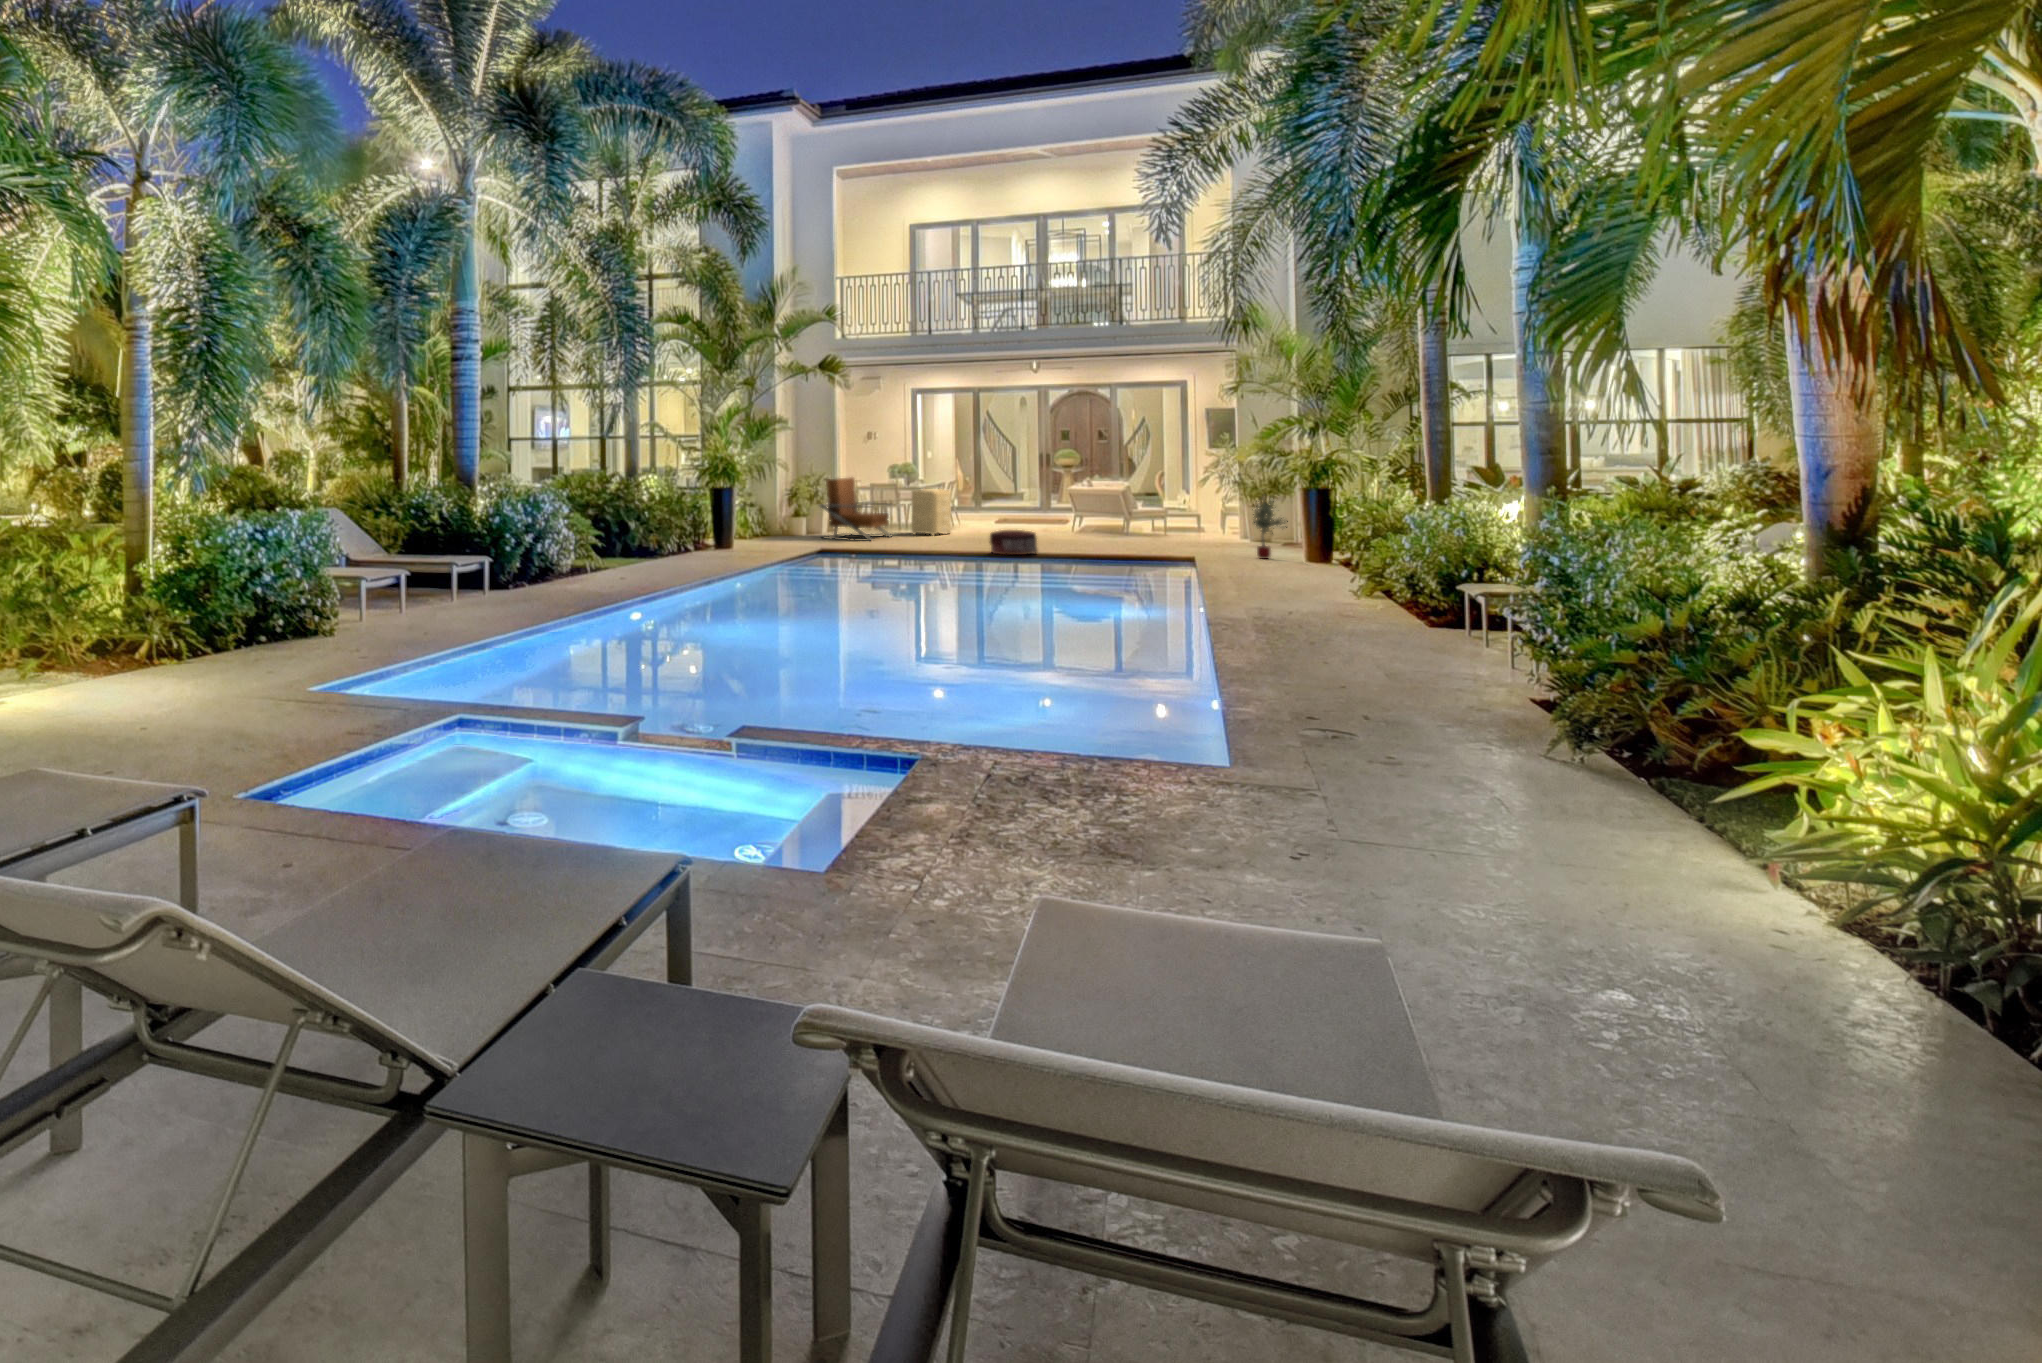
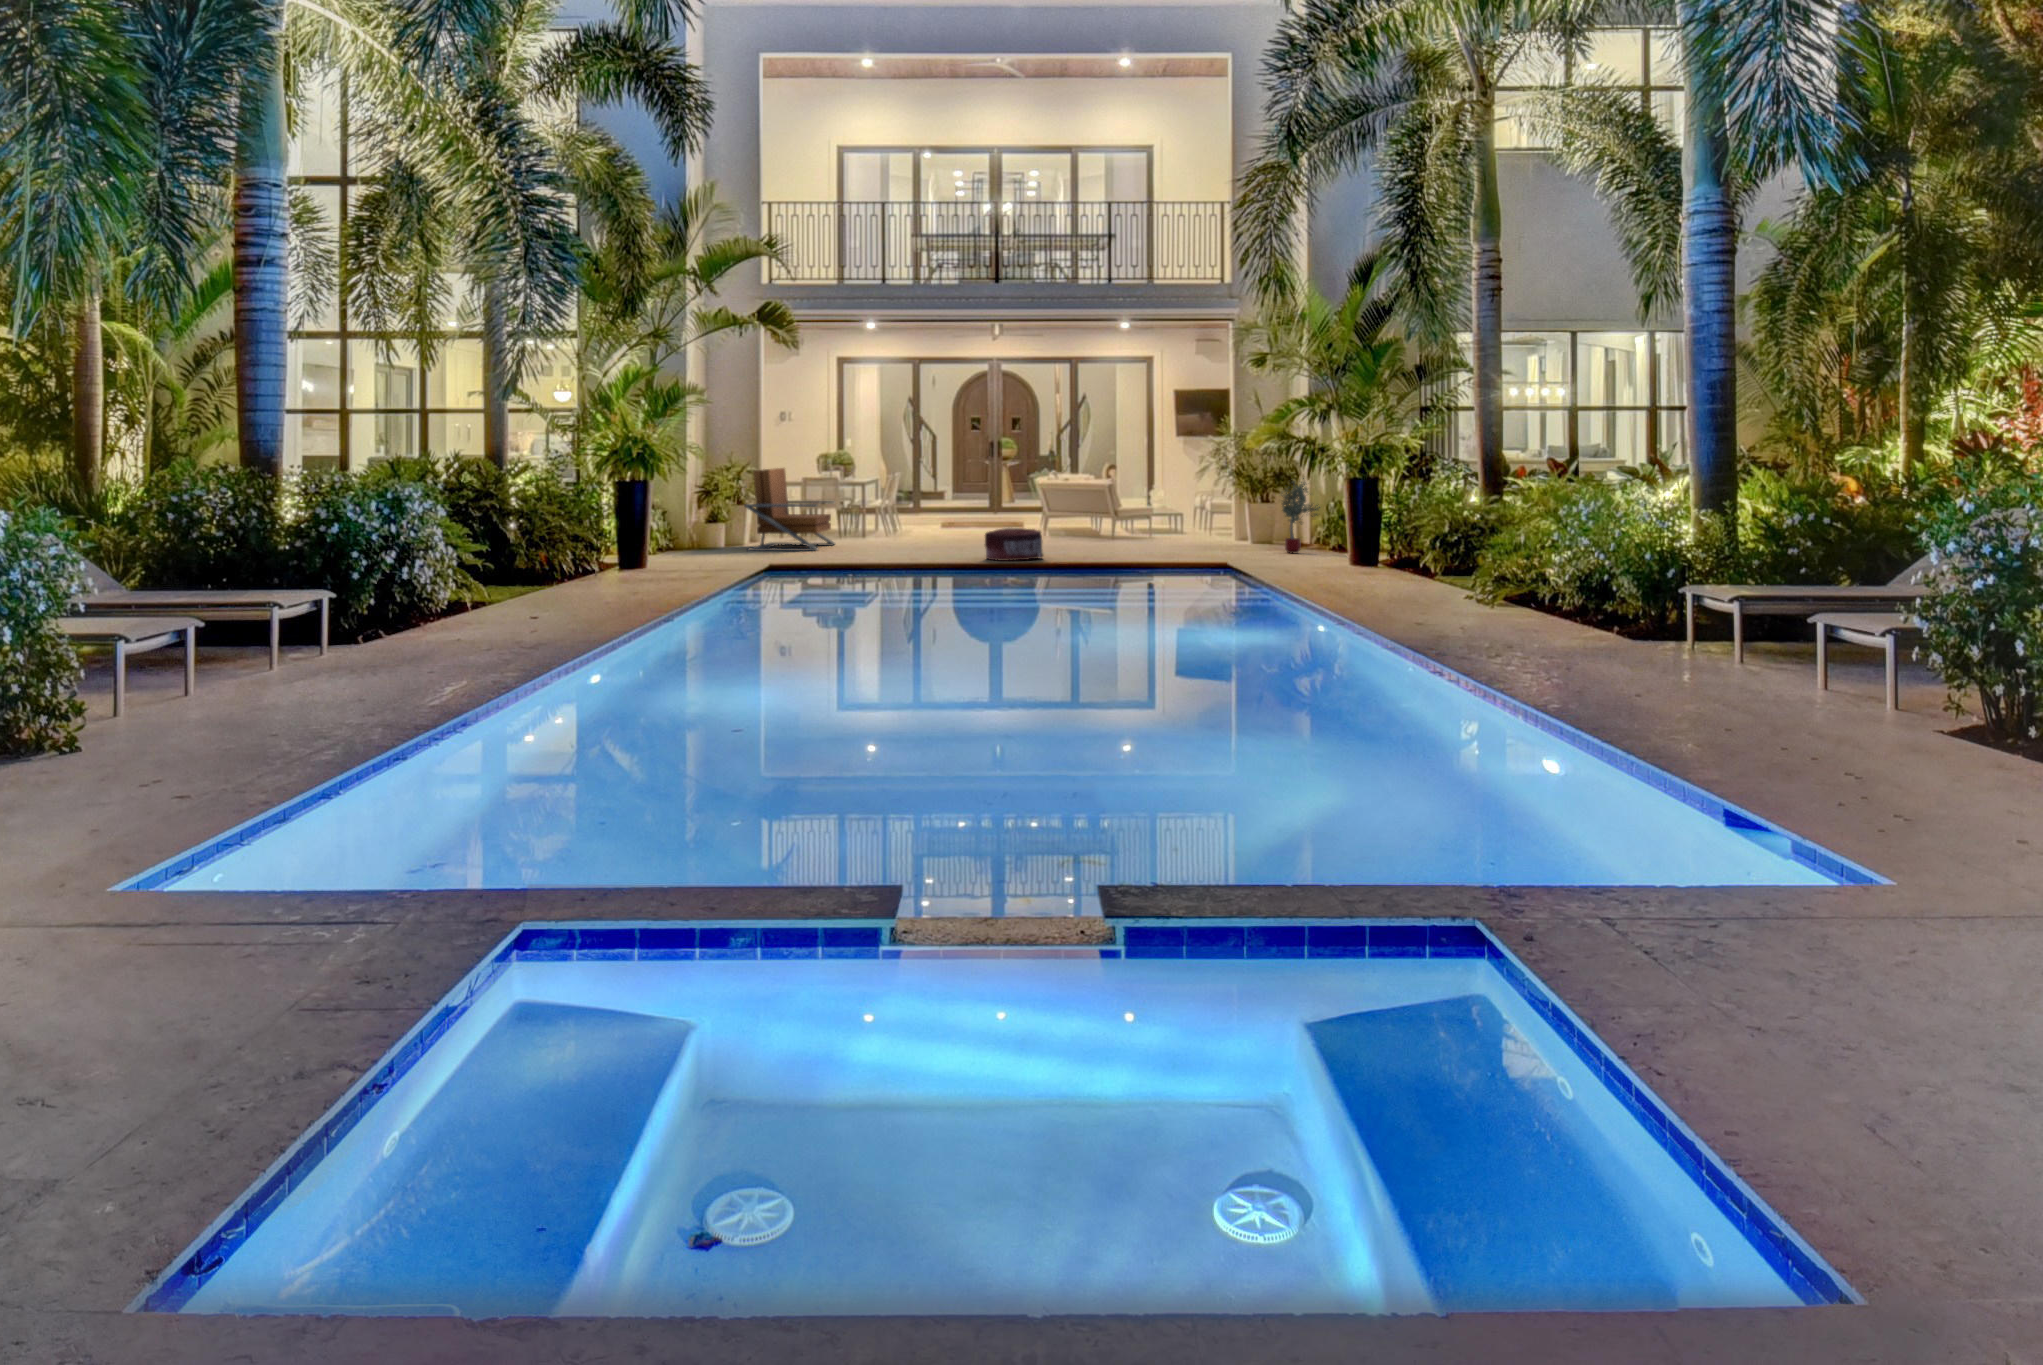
side table: present [912,489,951,536] -> none [854,482,901,542]

